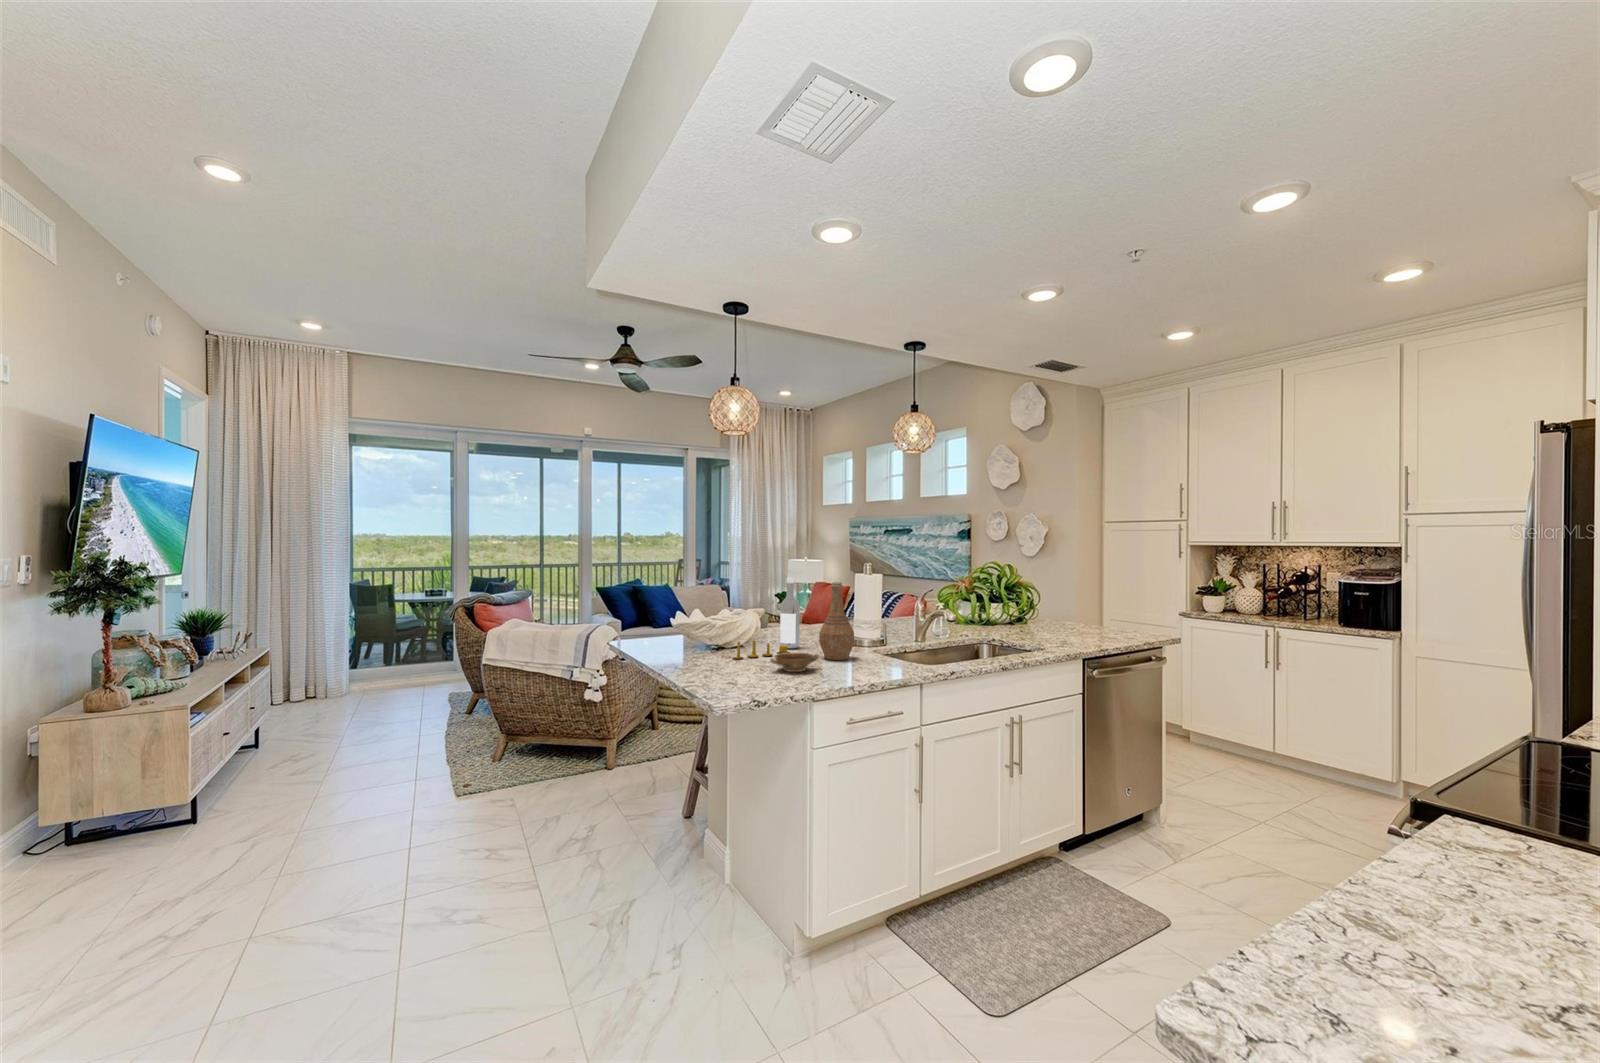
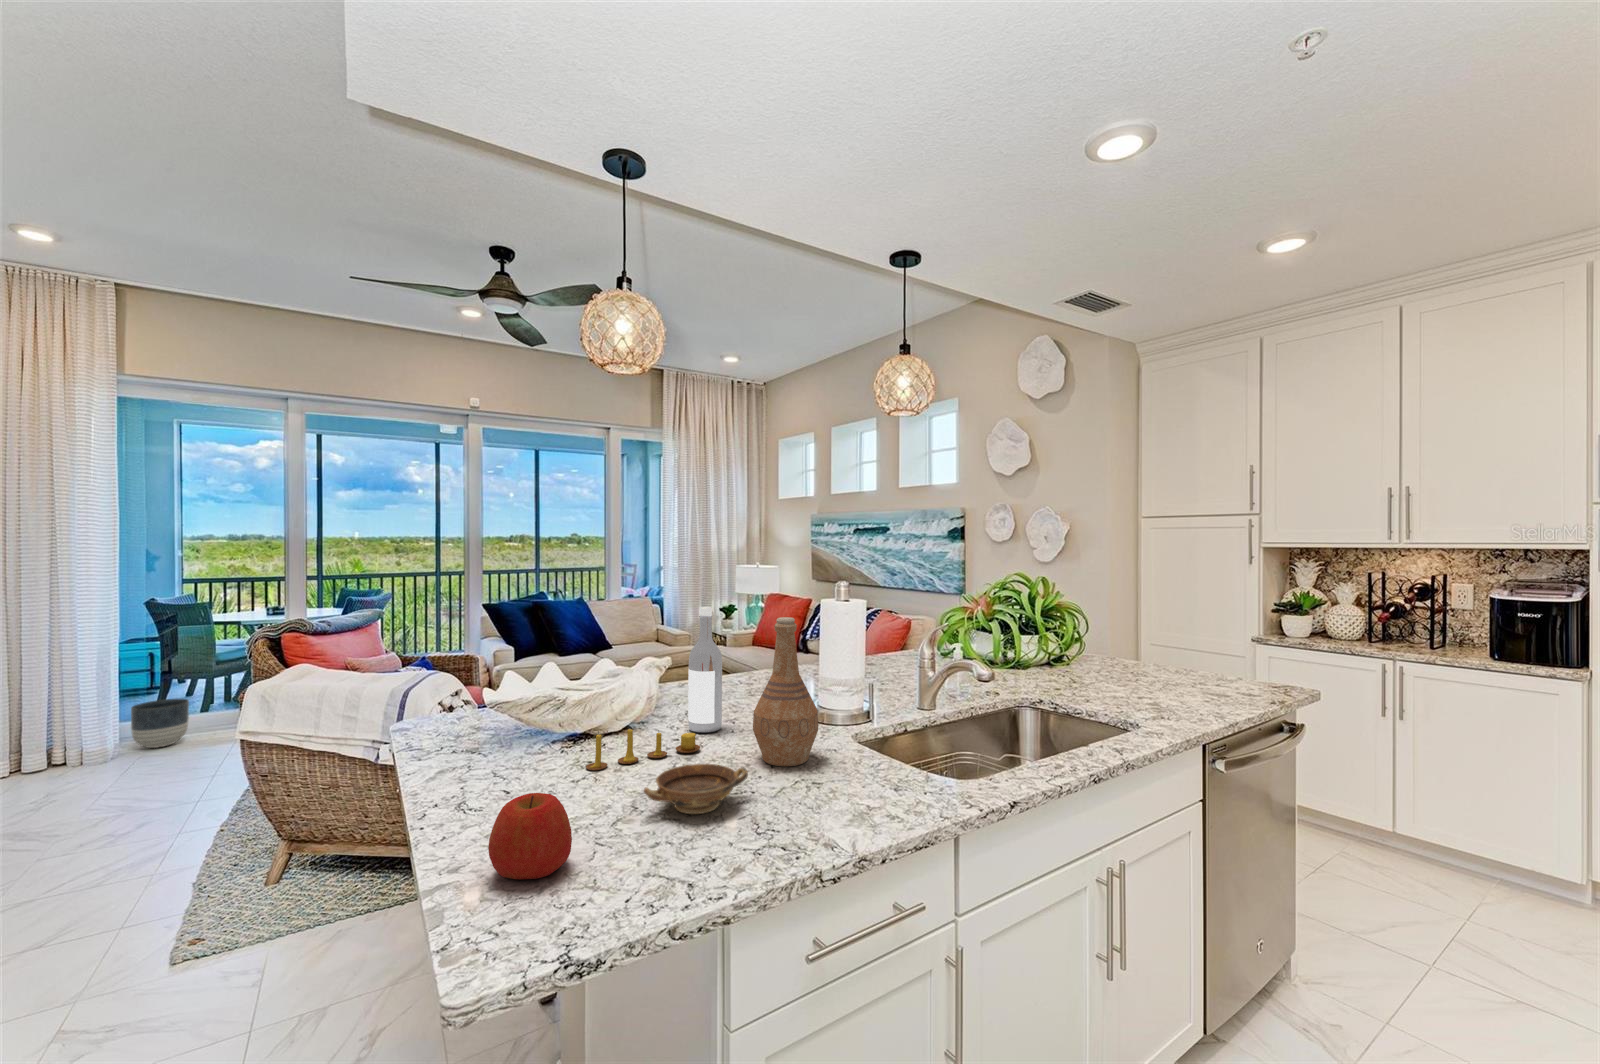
apple: none [712,650,746,684] -> present [488,793,572,879]
planter: none [354,655,390,689] -> present [131,699,189,748]

